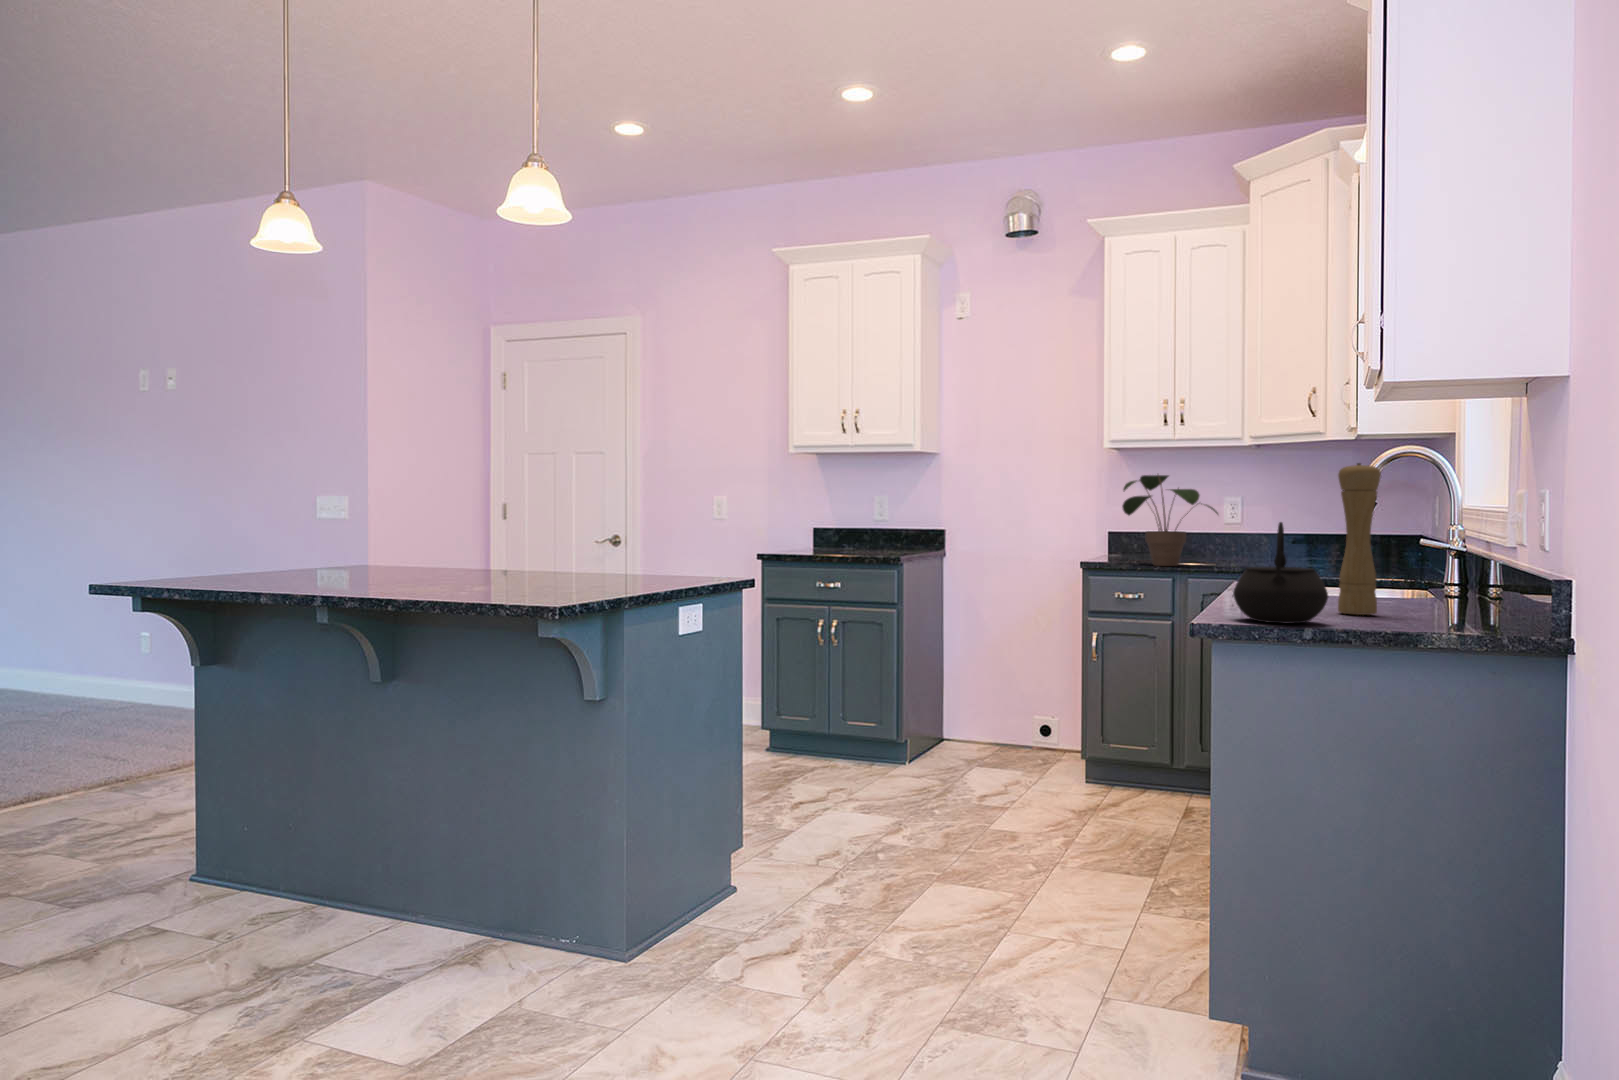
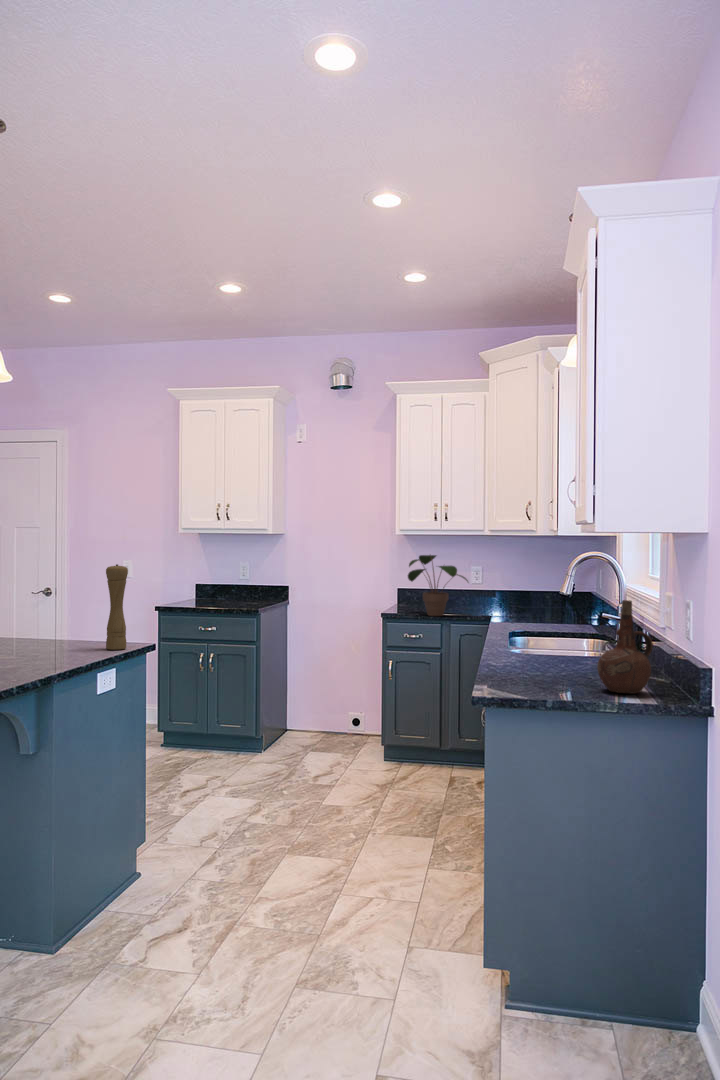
pepper mill: present [1338,463,1381,615] -> present [106,564,128,650]
ceramic pitcher: none [1389,487,1480,626] -> present [597,600,653,694]
kettle: present [1233,522,1328,623] -> none [501,625,562,696]

